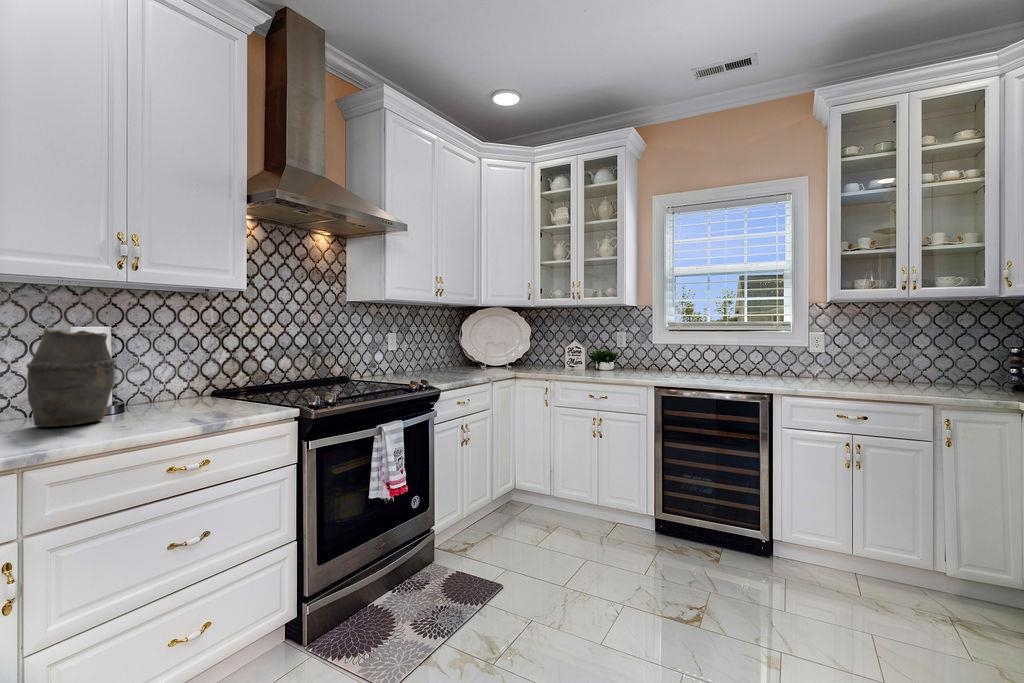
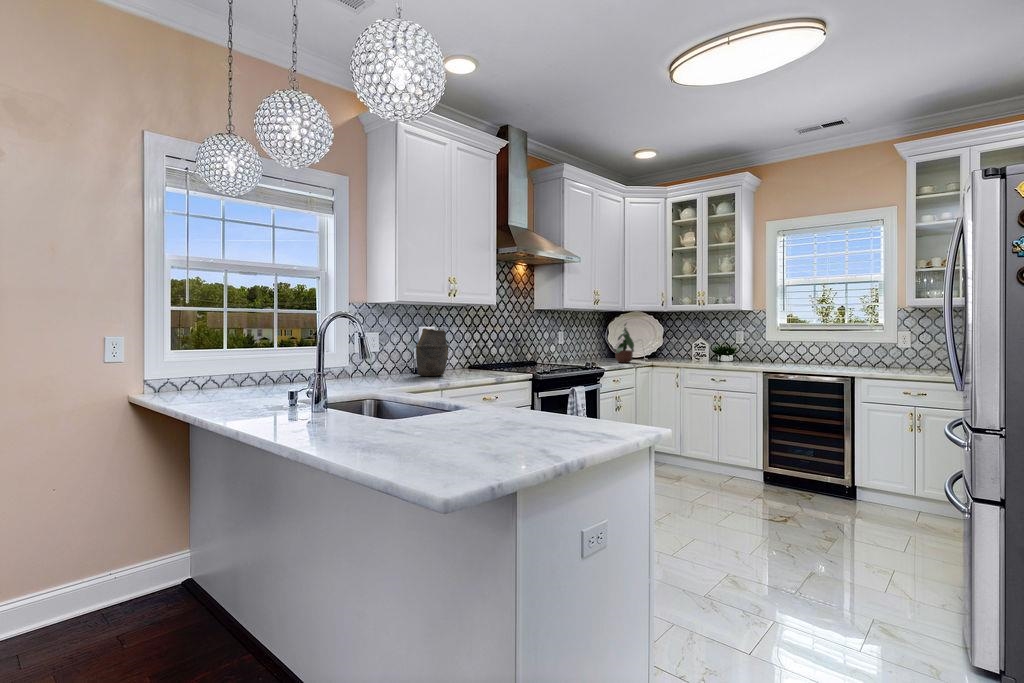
potted plant: none [460,320,493,375] -> present [615,324,634,363]

